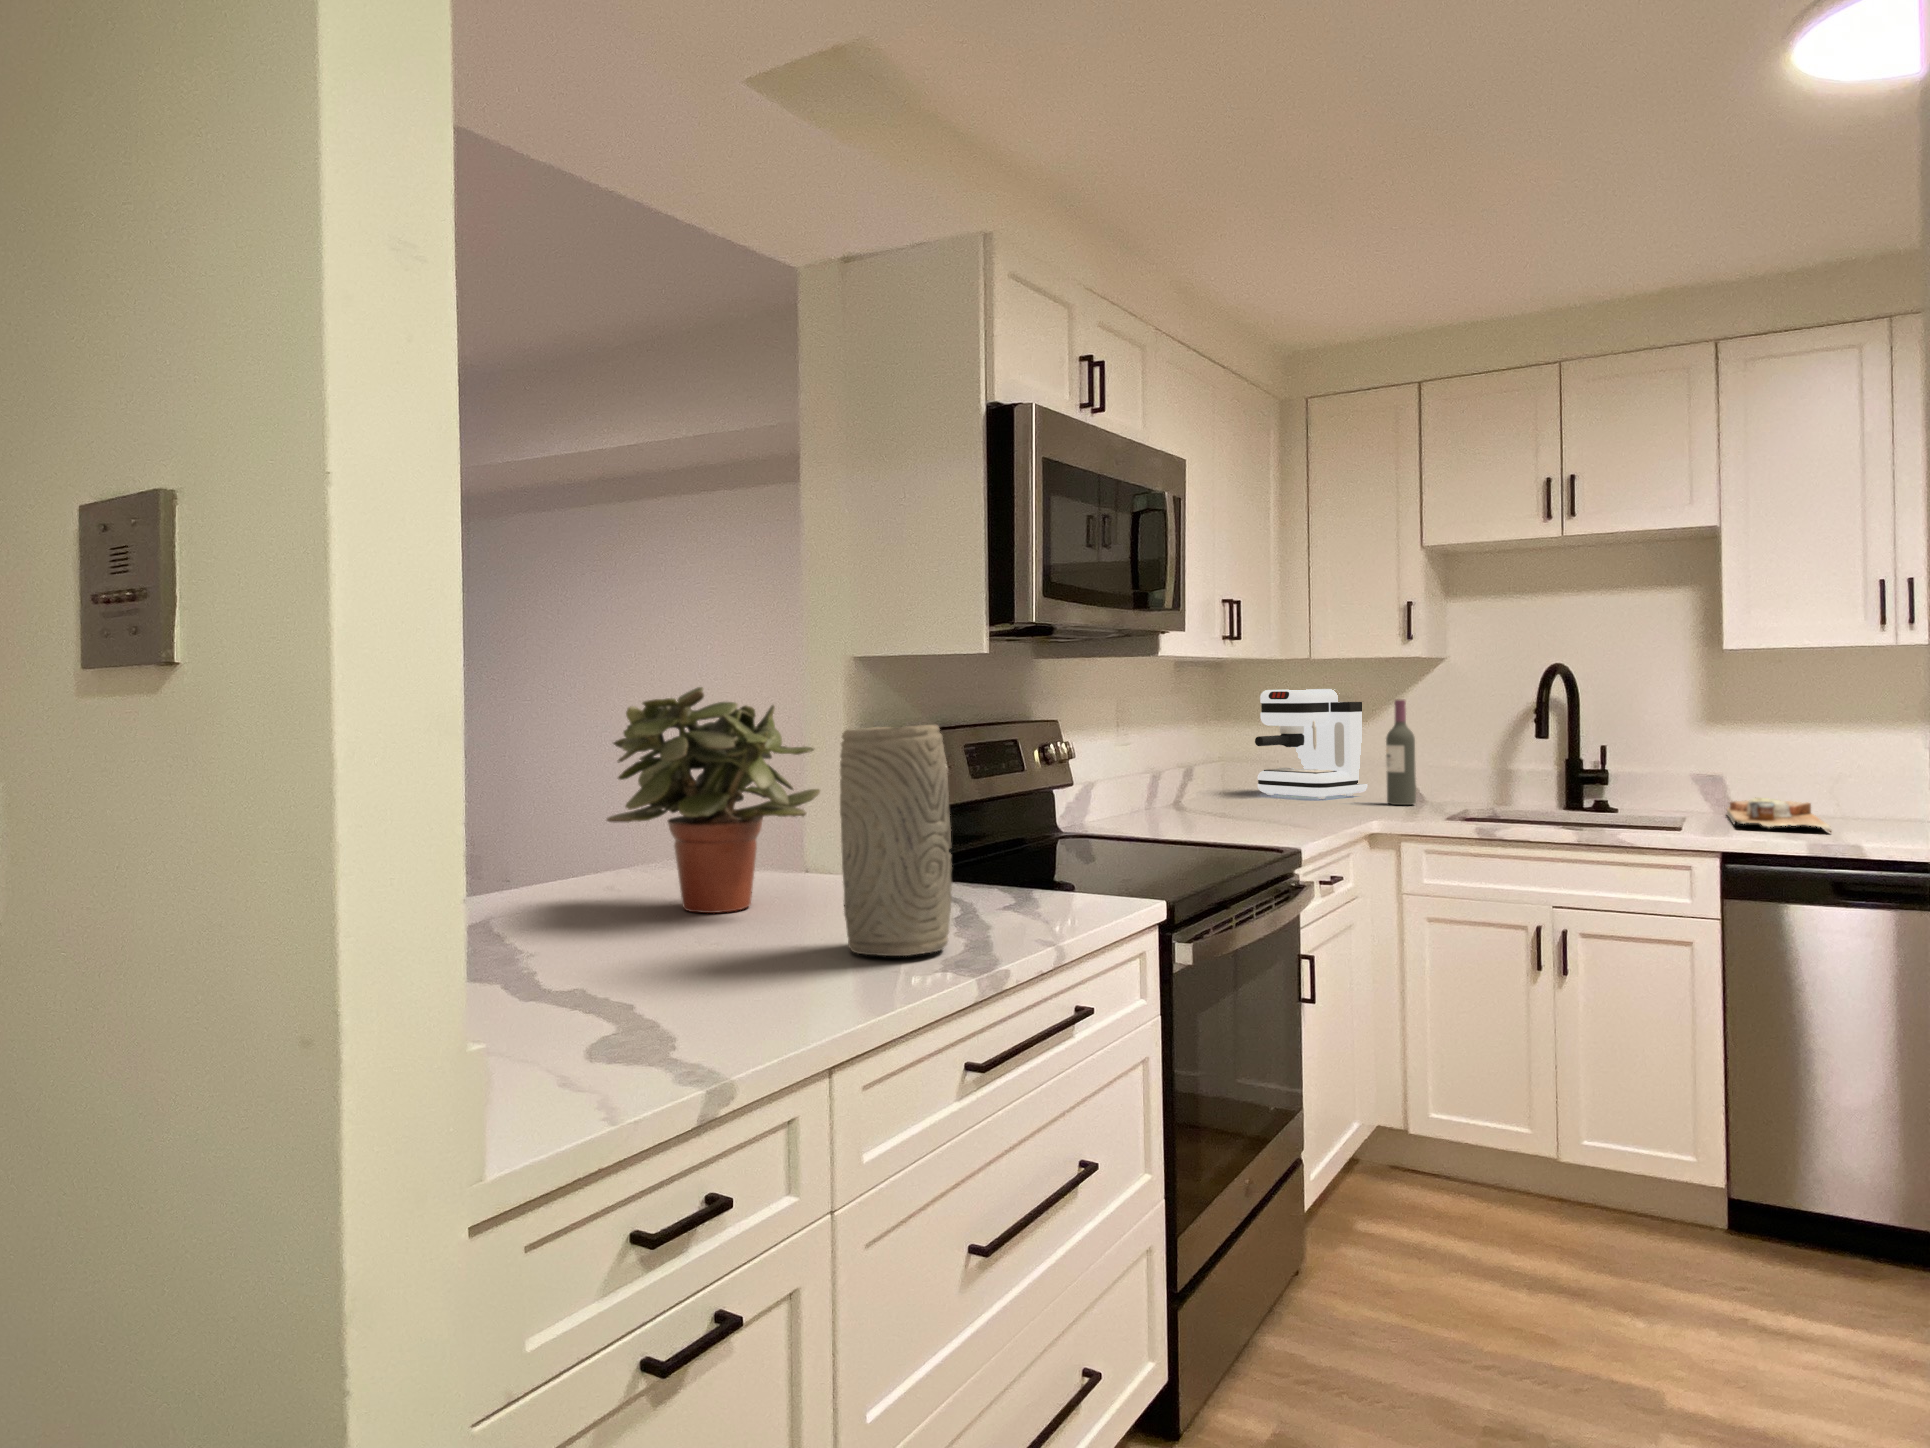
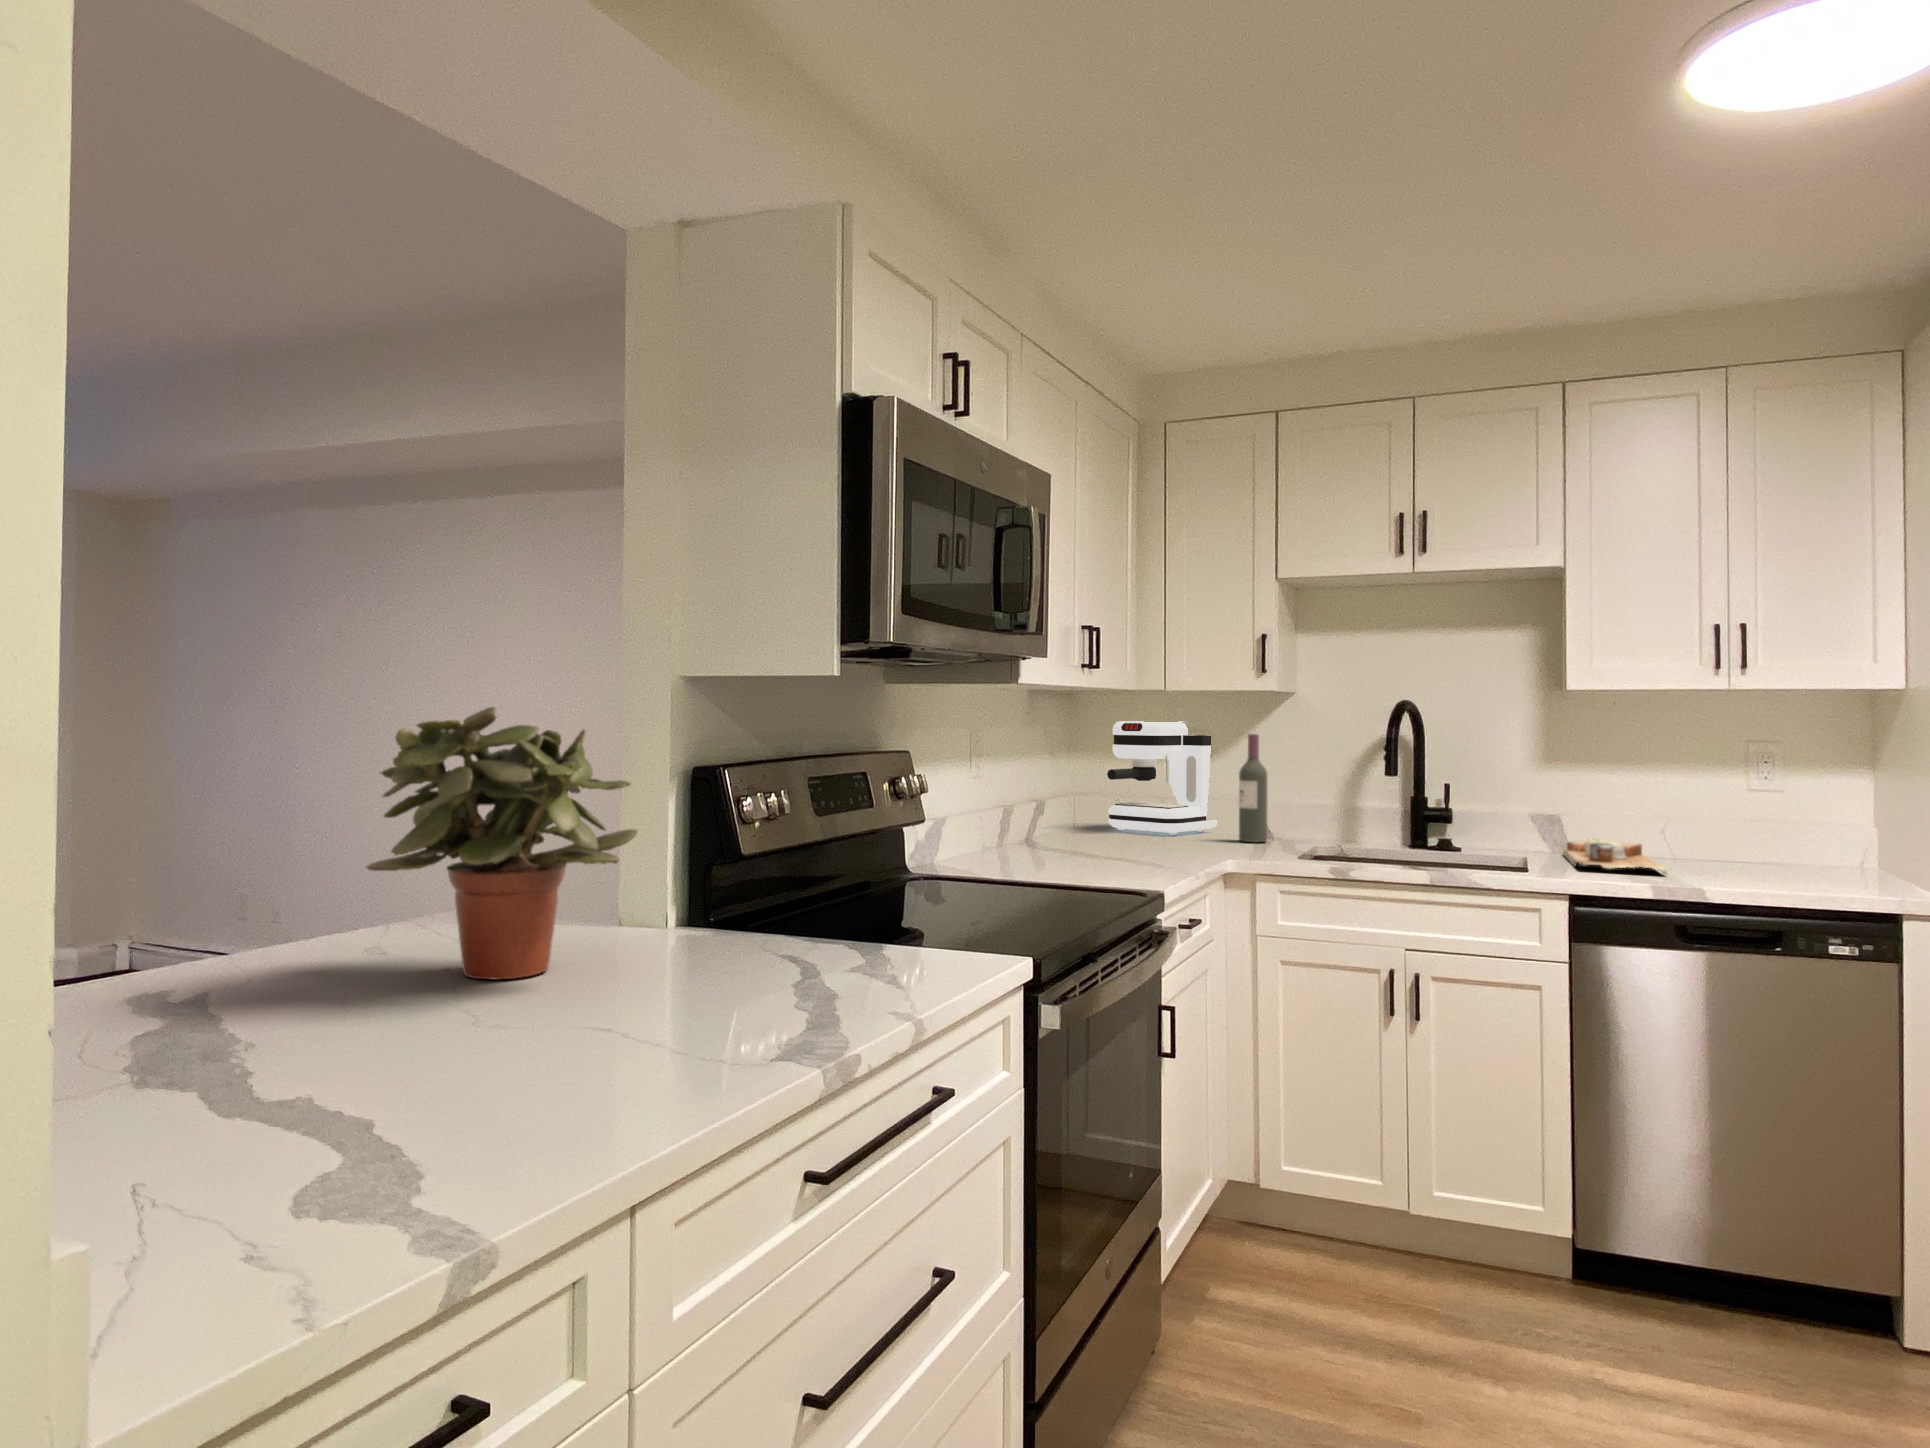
vase: present [840,725,952,956] -> none [659,759,793,1040]

